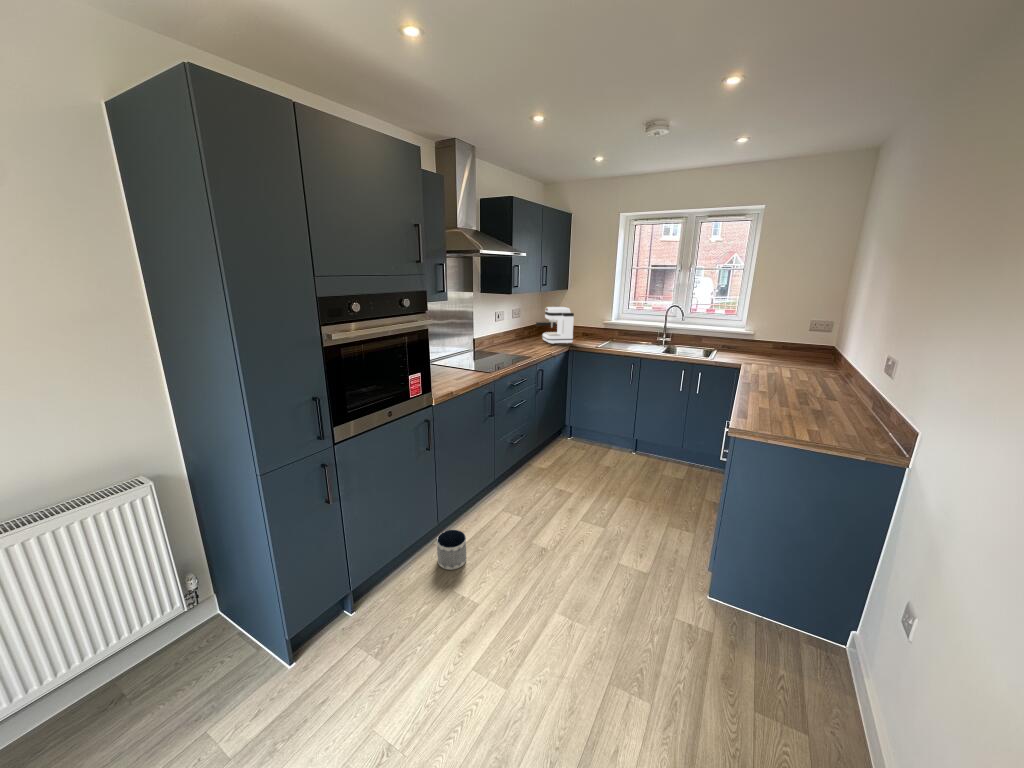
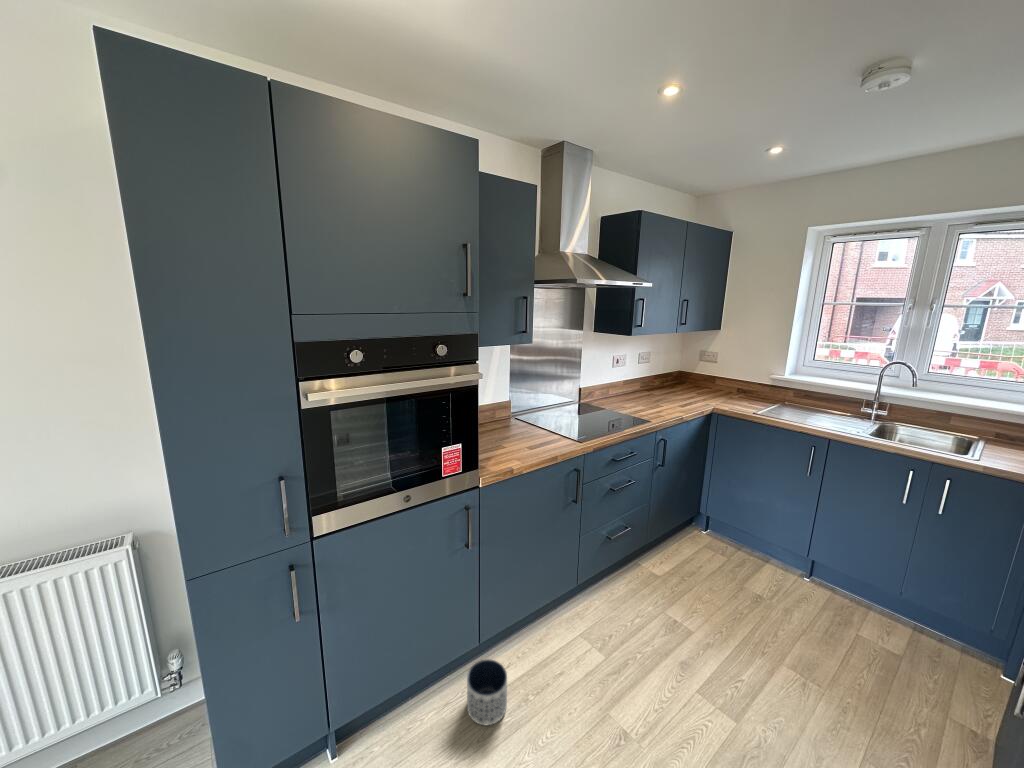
coffee maker: present [536,307,574,344] -> none [669,352,724,402]

